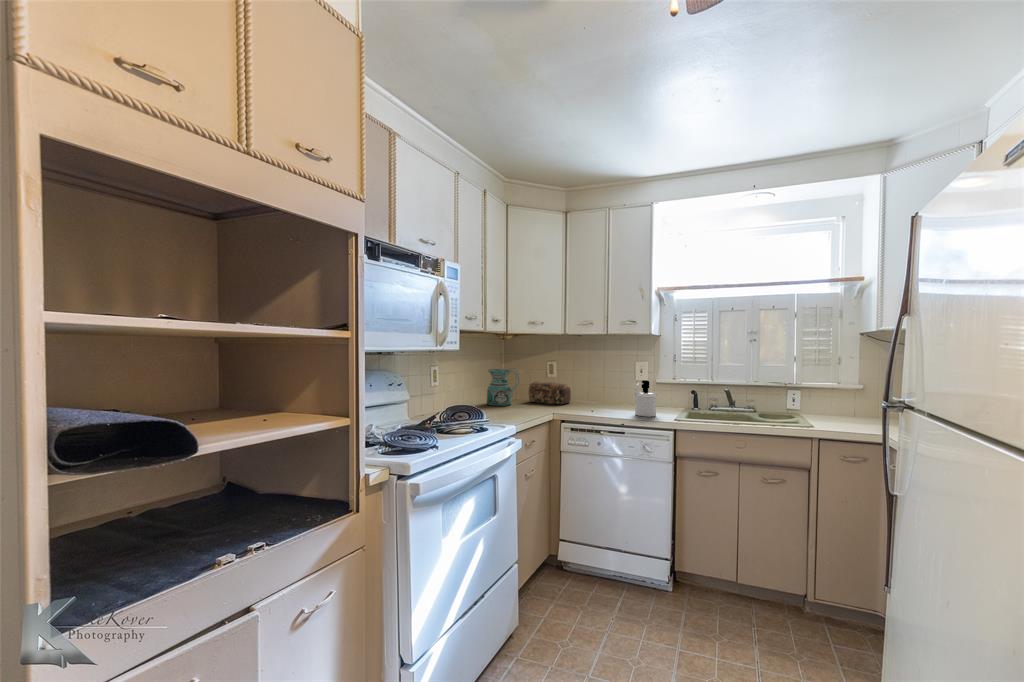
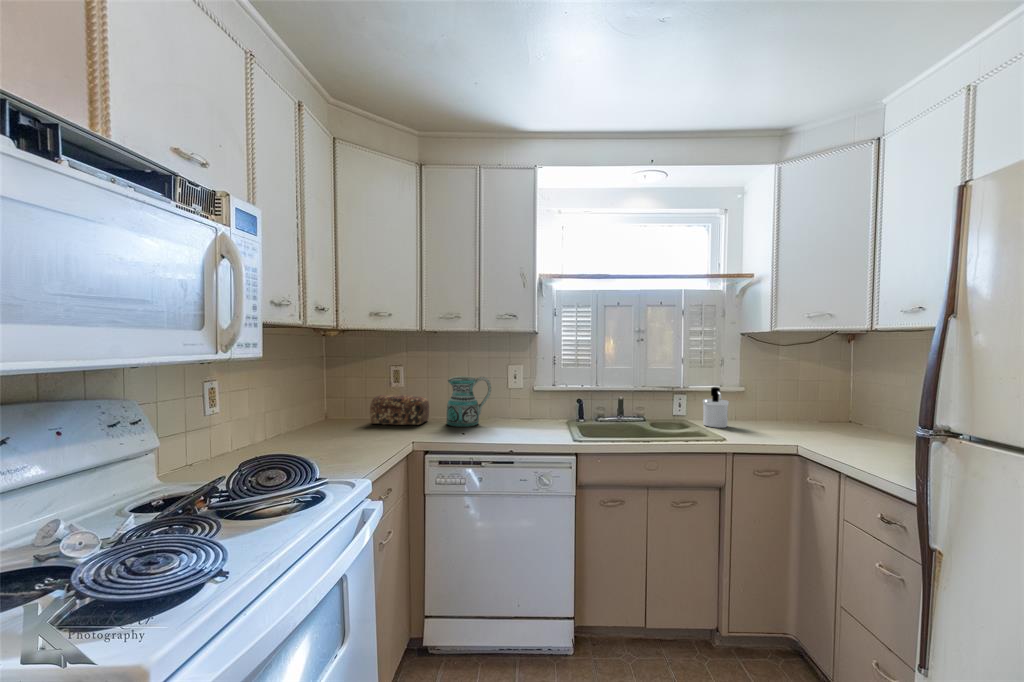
ceramic pitcher: present [487,368,519,406] -> present [446,376,491,427]
soap dispenser: present [634,380,657,417] -> present [703,387,729,428]

